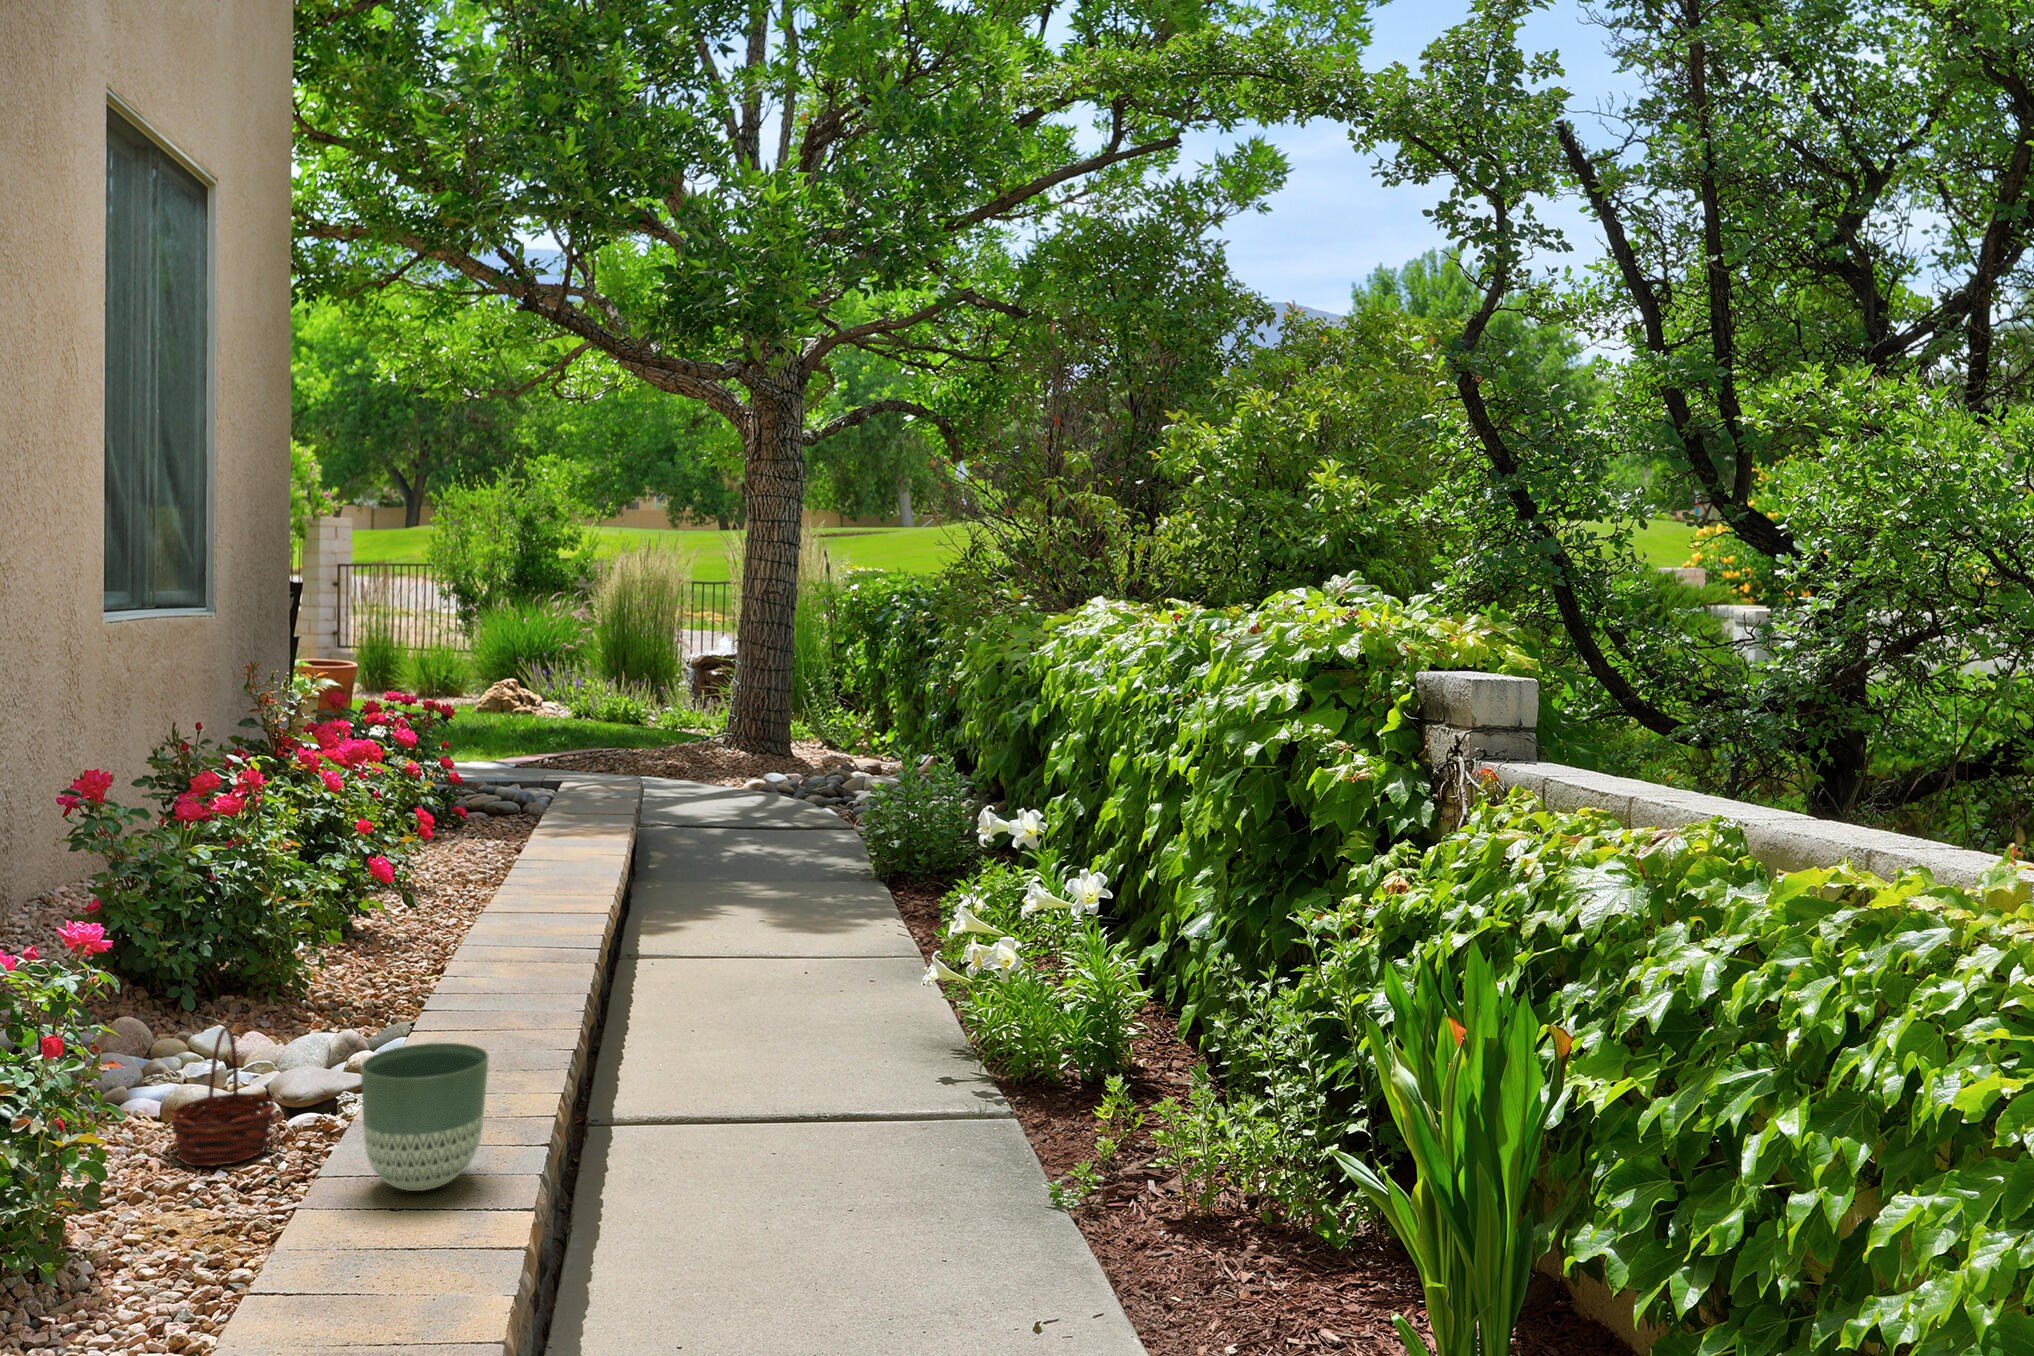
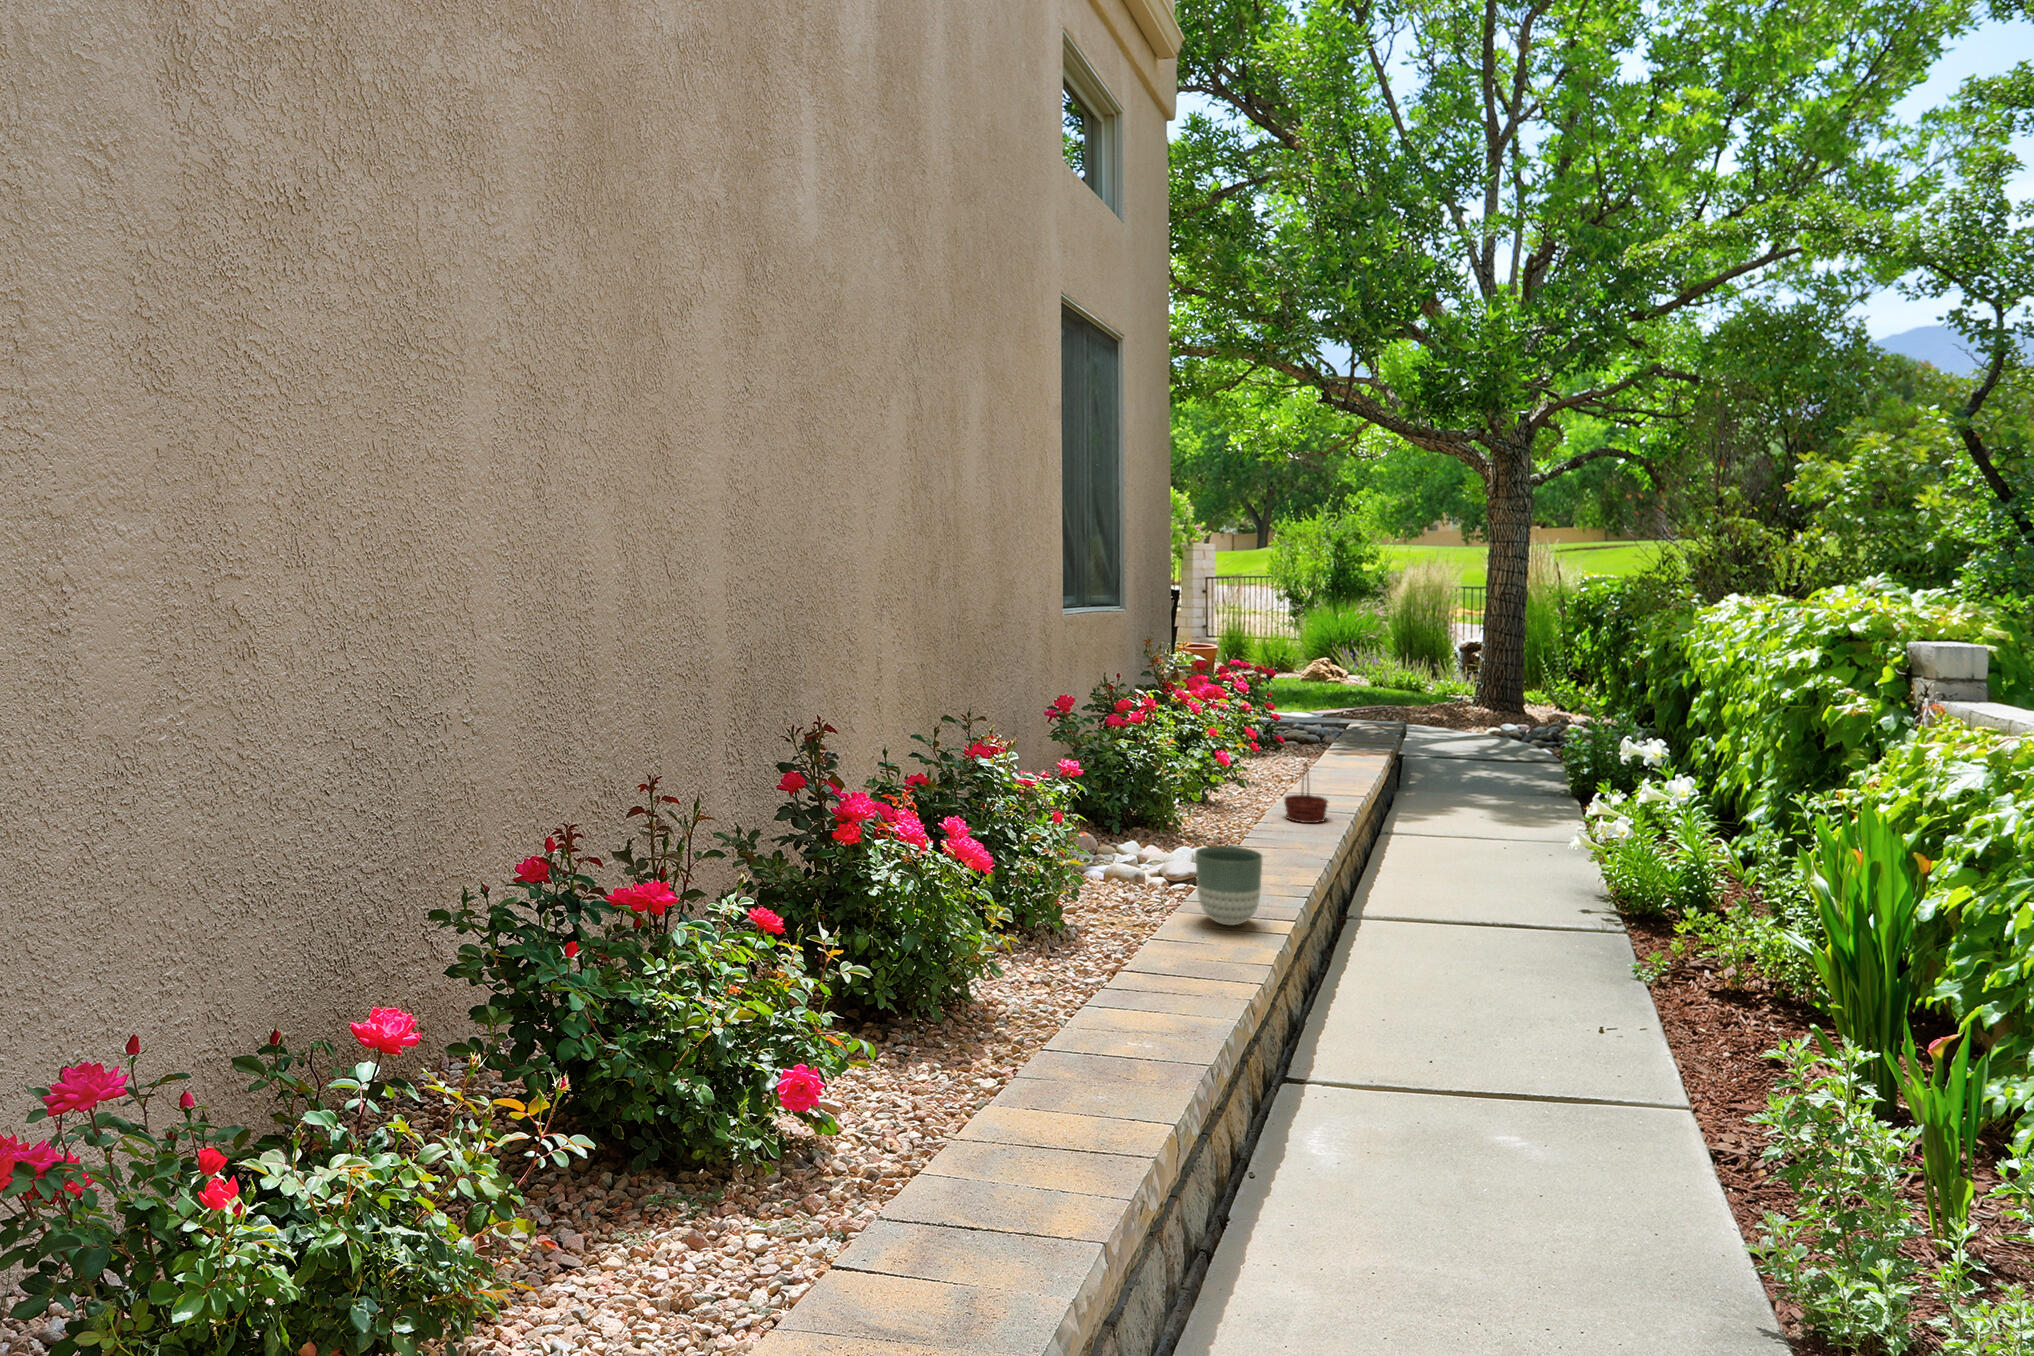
basket: present [170,1027,276,1166] -> present [1284,763,1328,823]

